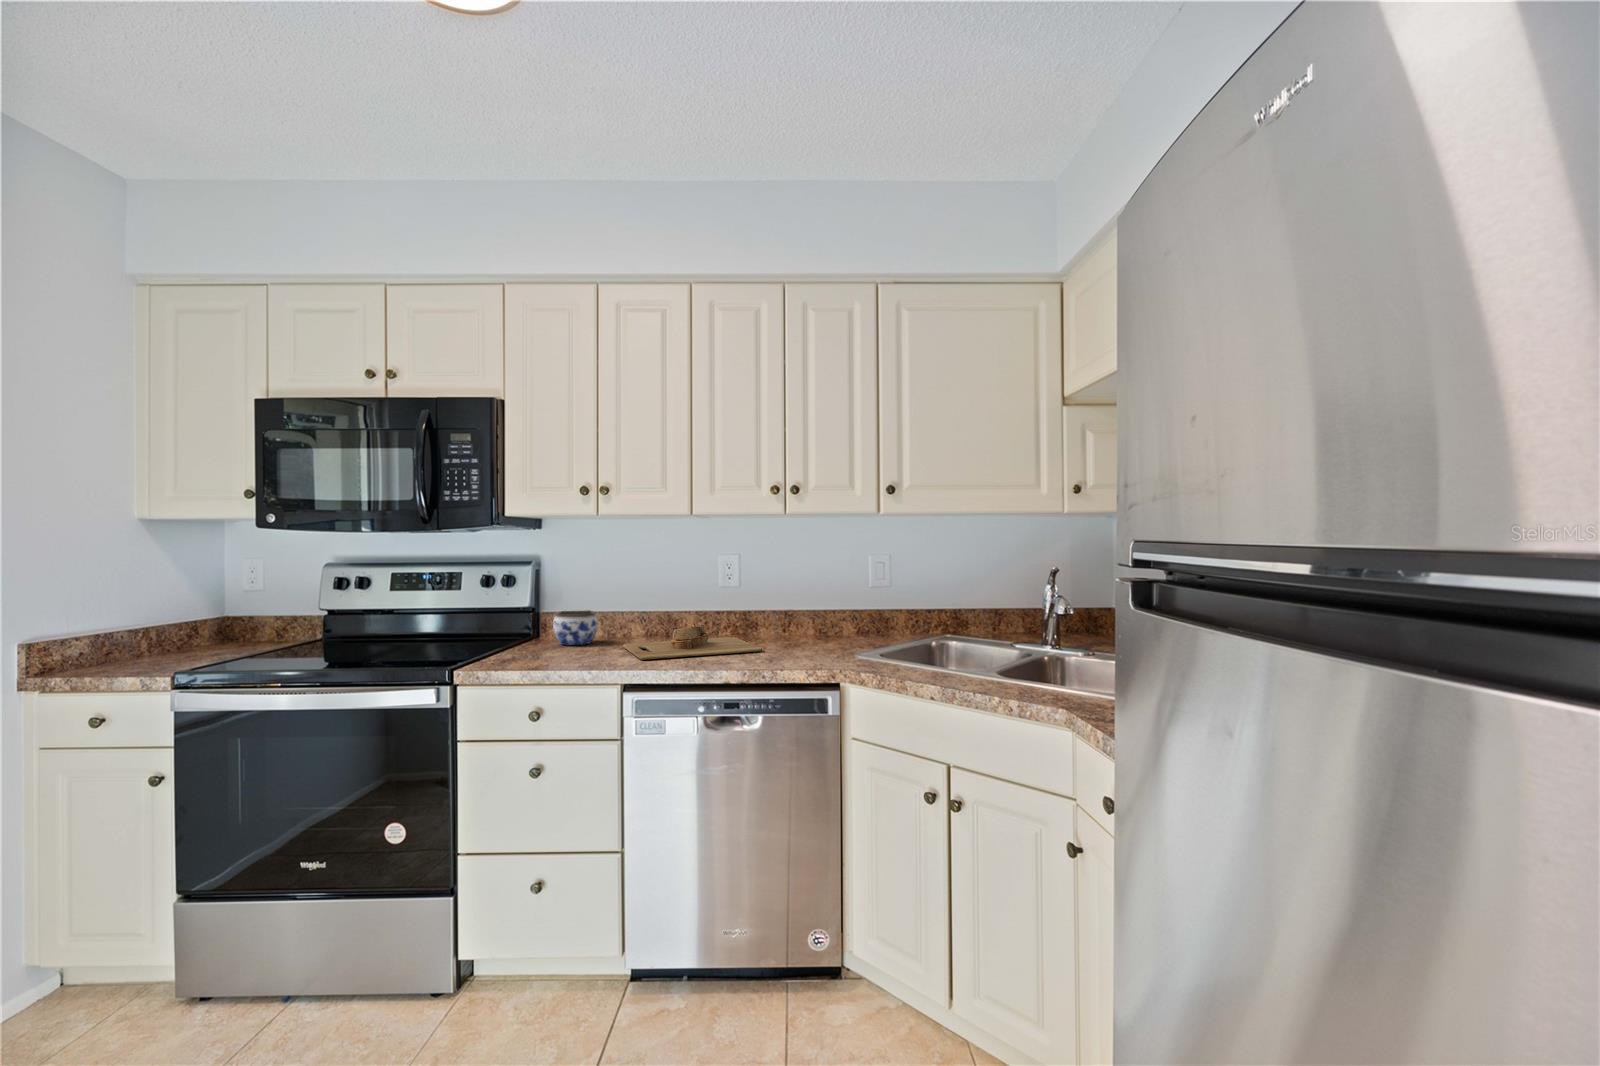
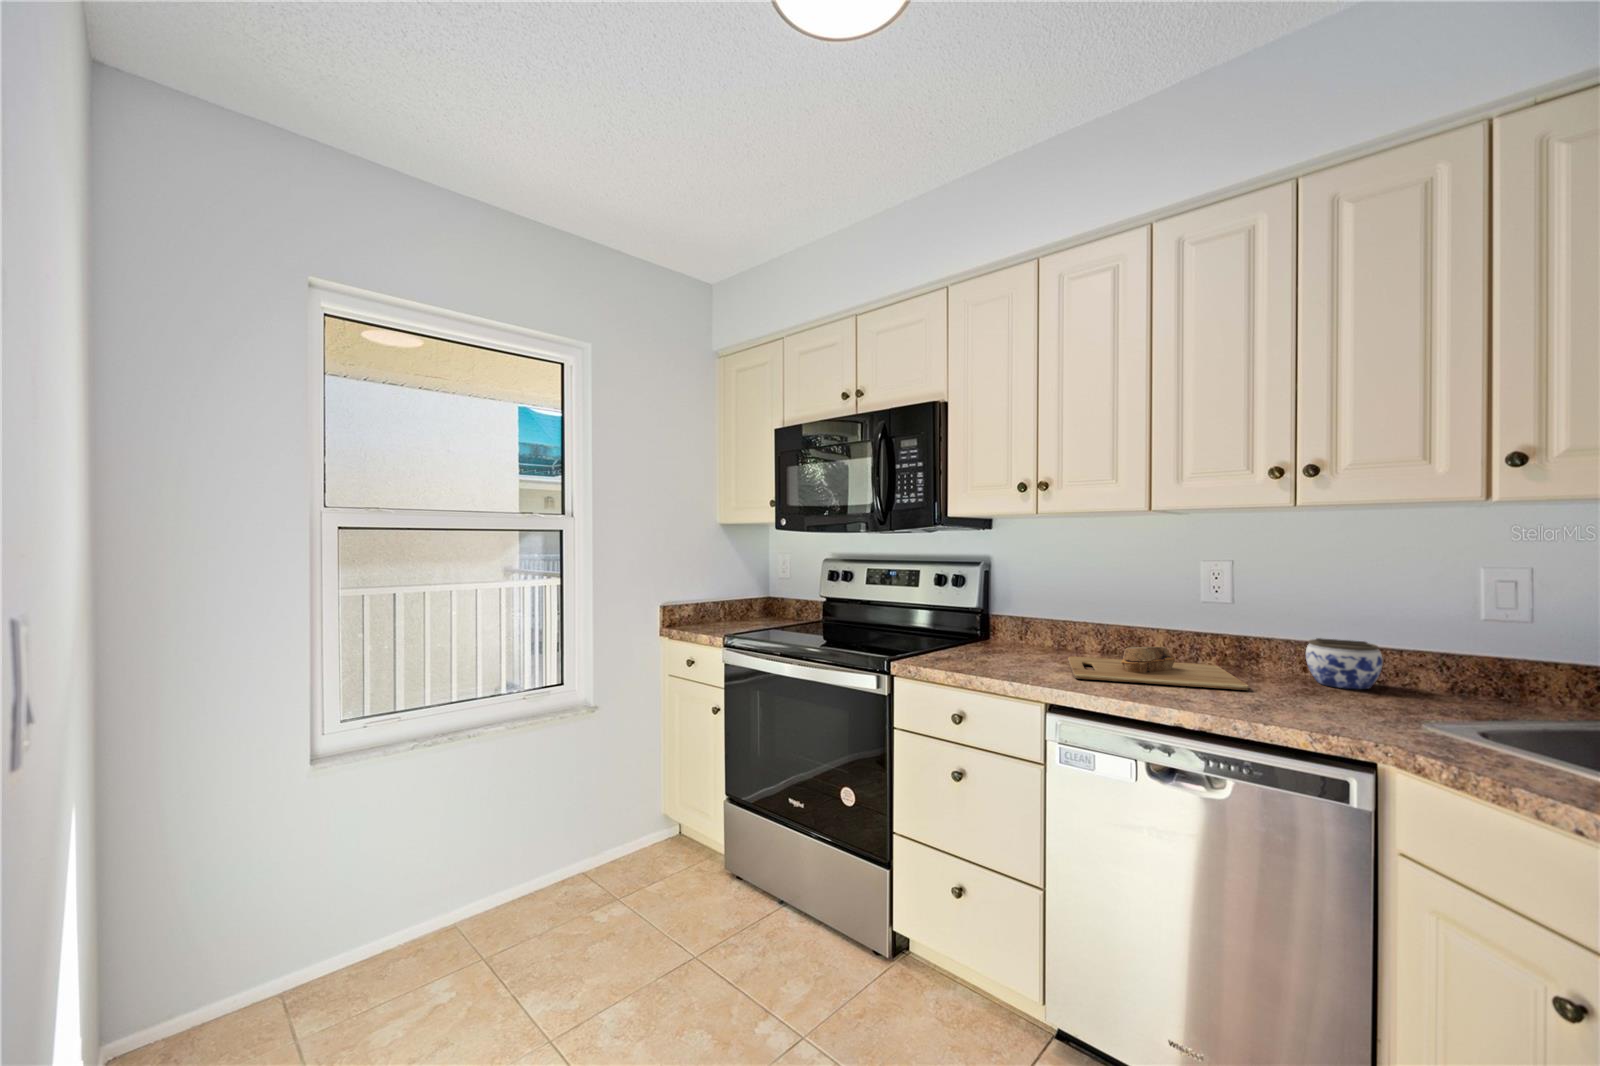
jar: present [553,610,598,645] -> present [1306,638,1383,689]

